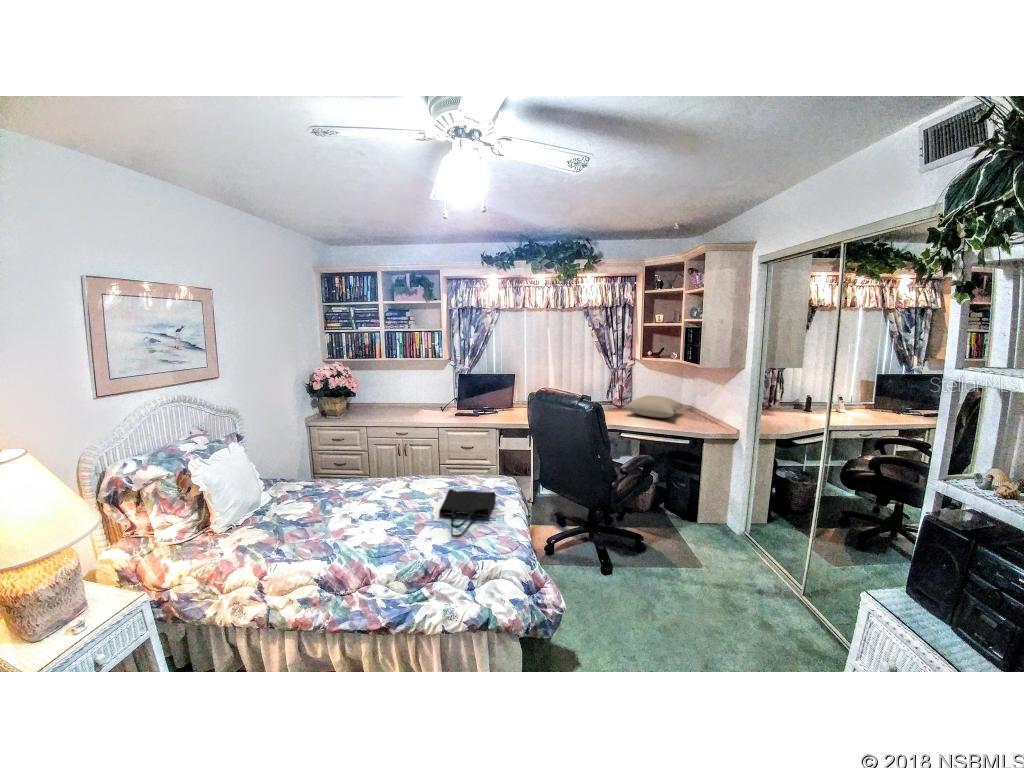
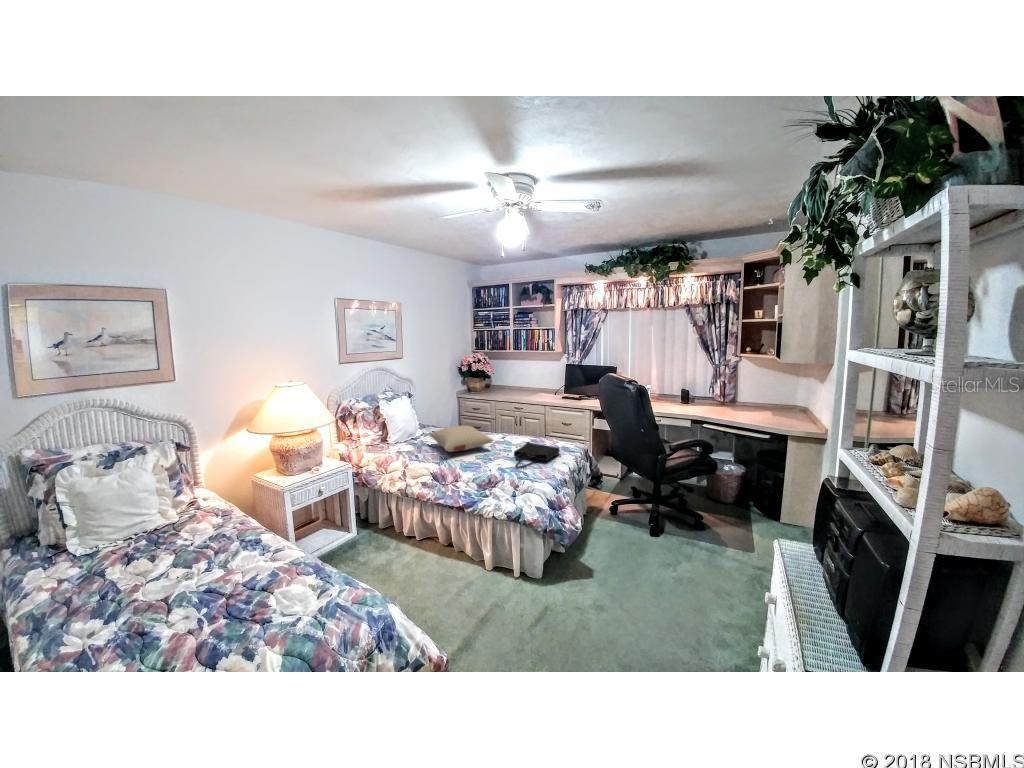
pillow: present [624,395,683,418] -> present [430,426,494,452]

